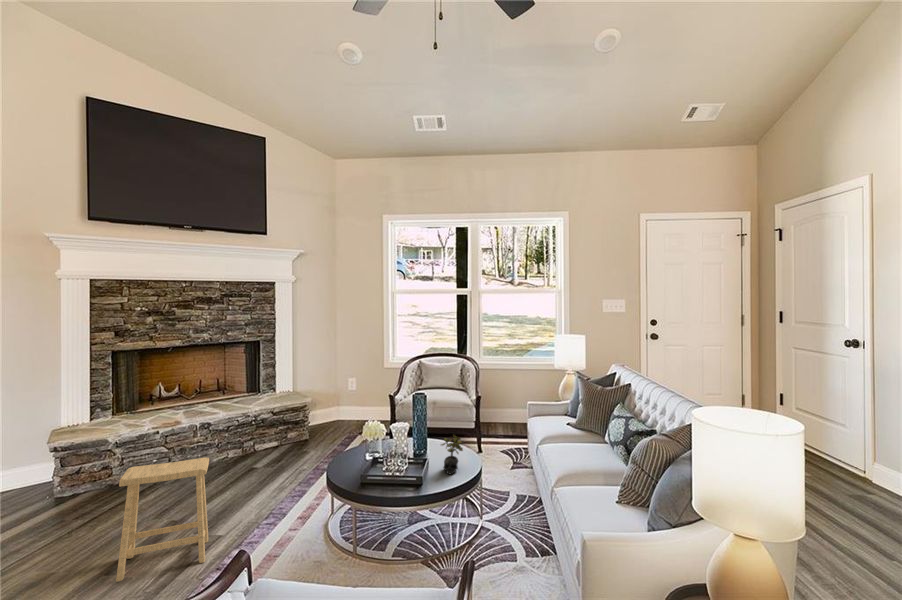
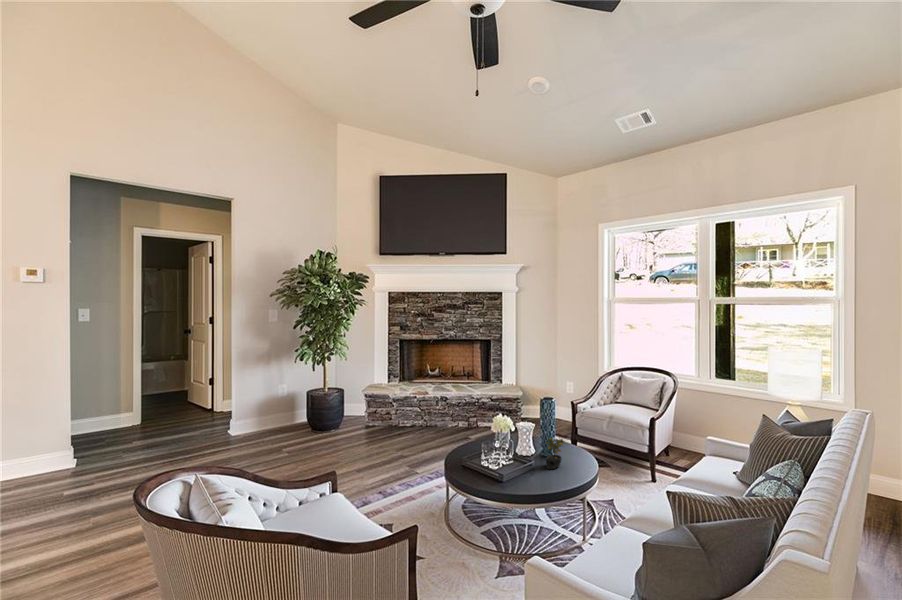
footstool: present [116,458,209,582] -> none [360,412,412,481]

